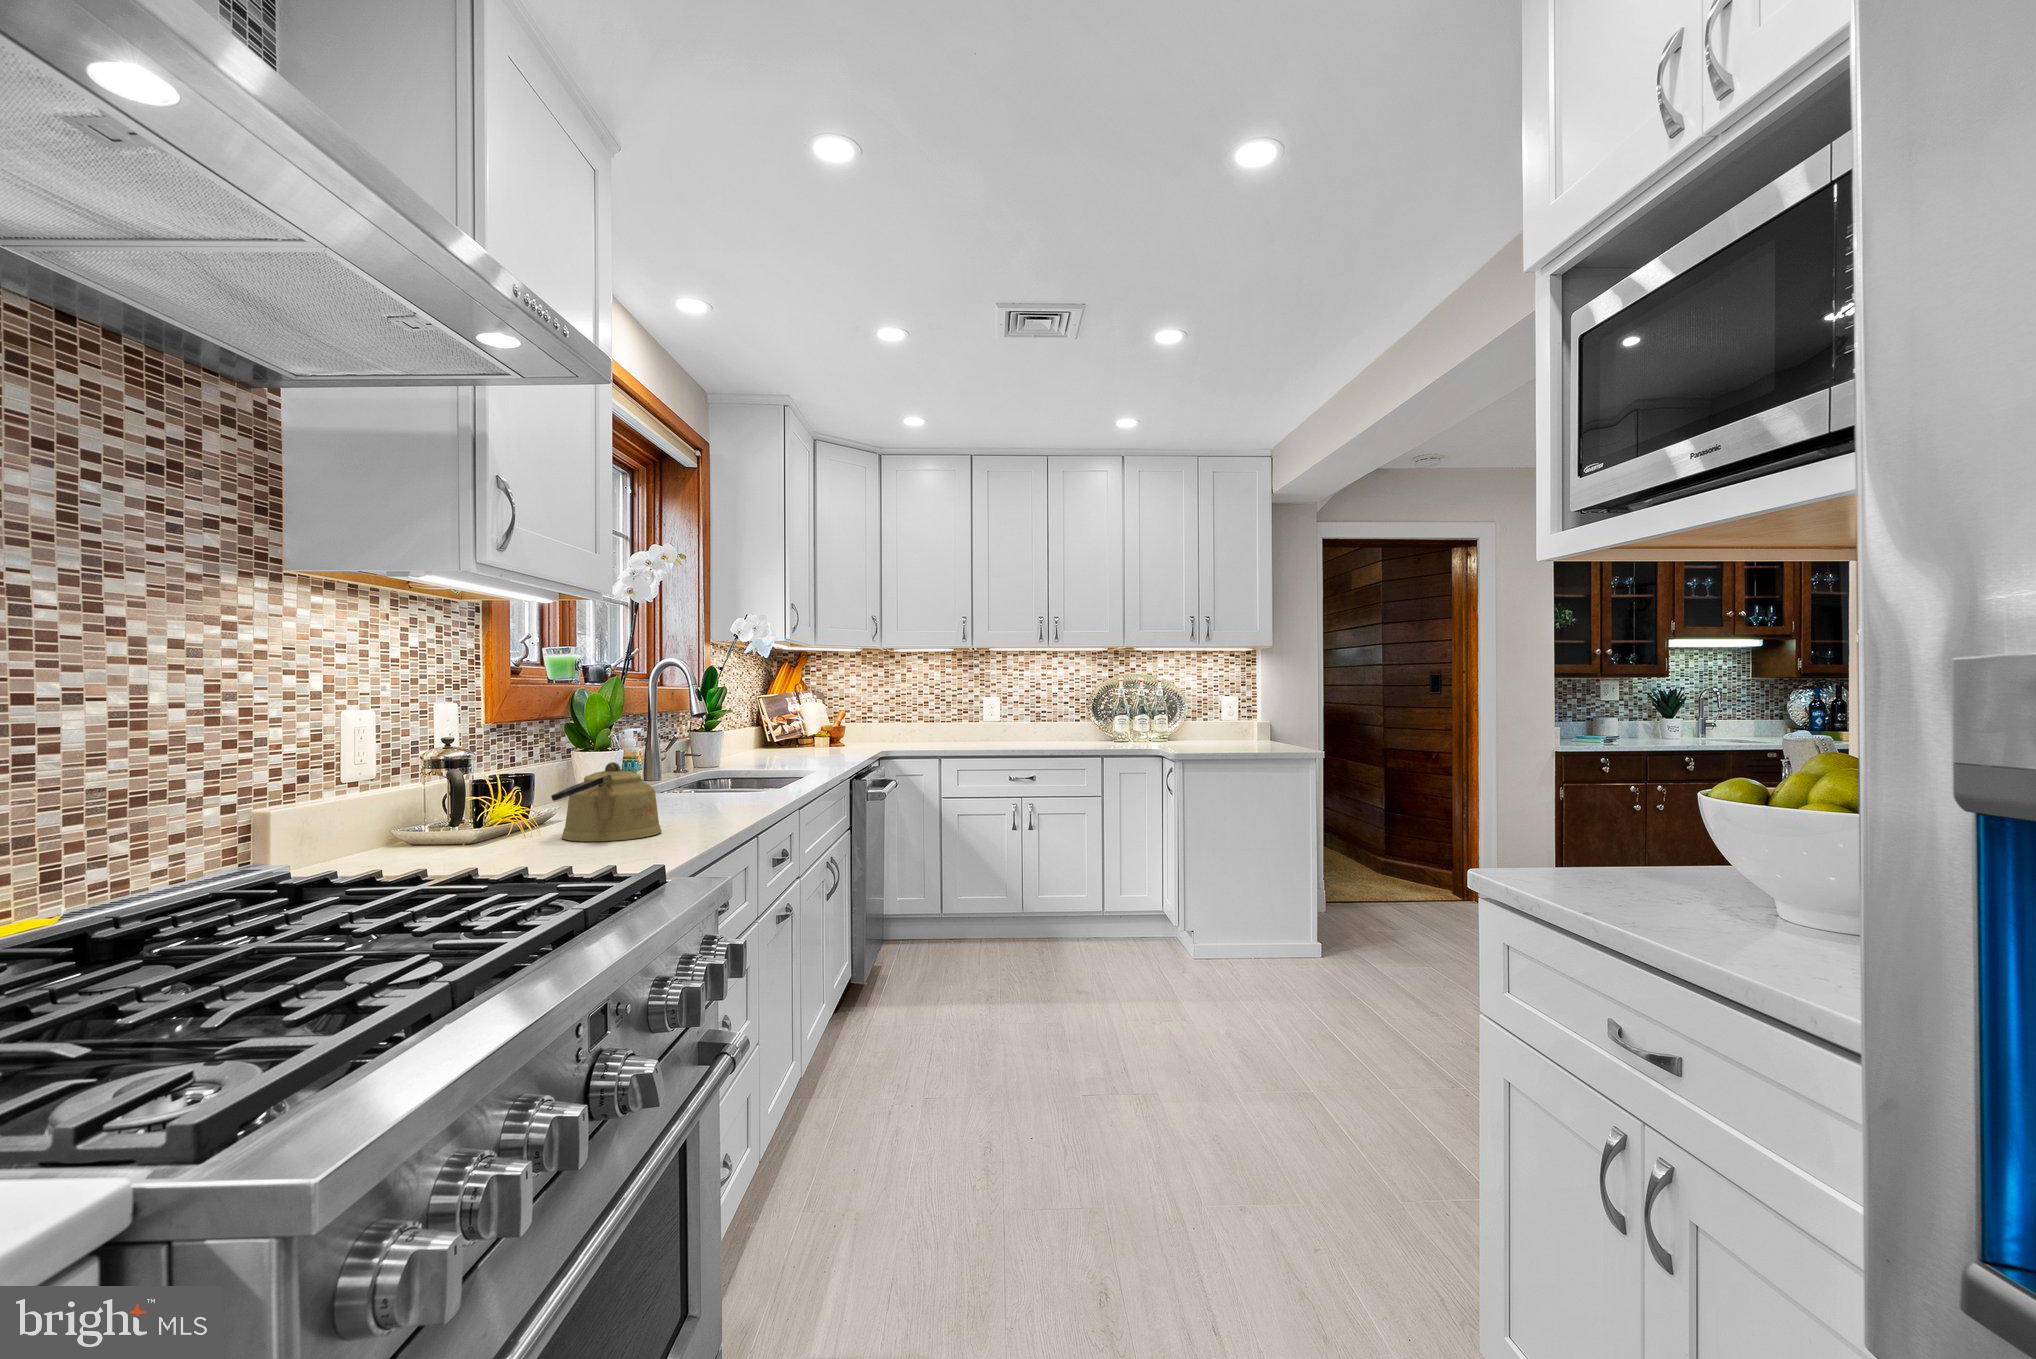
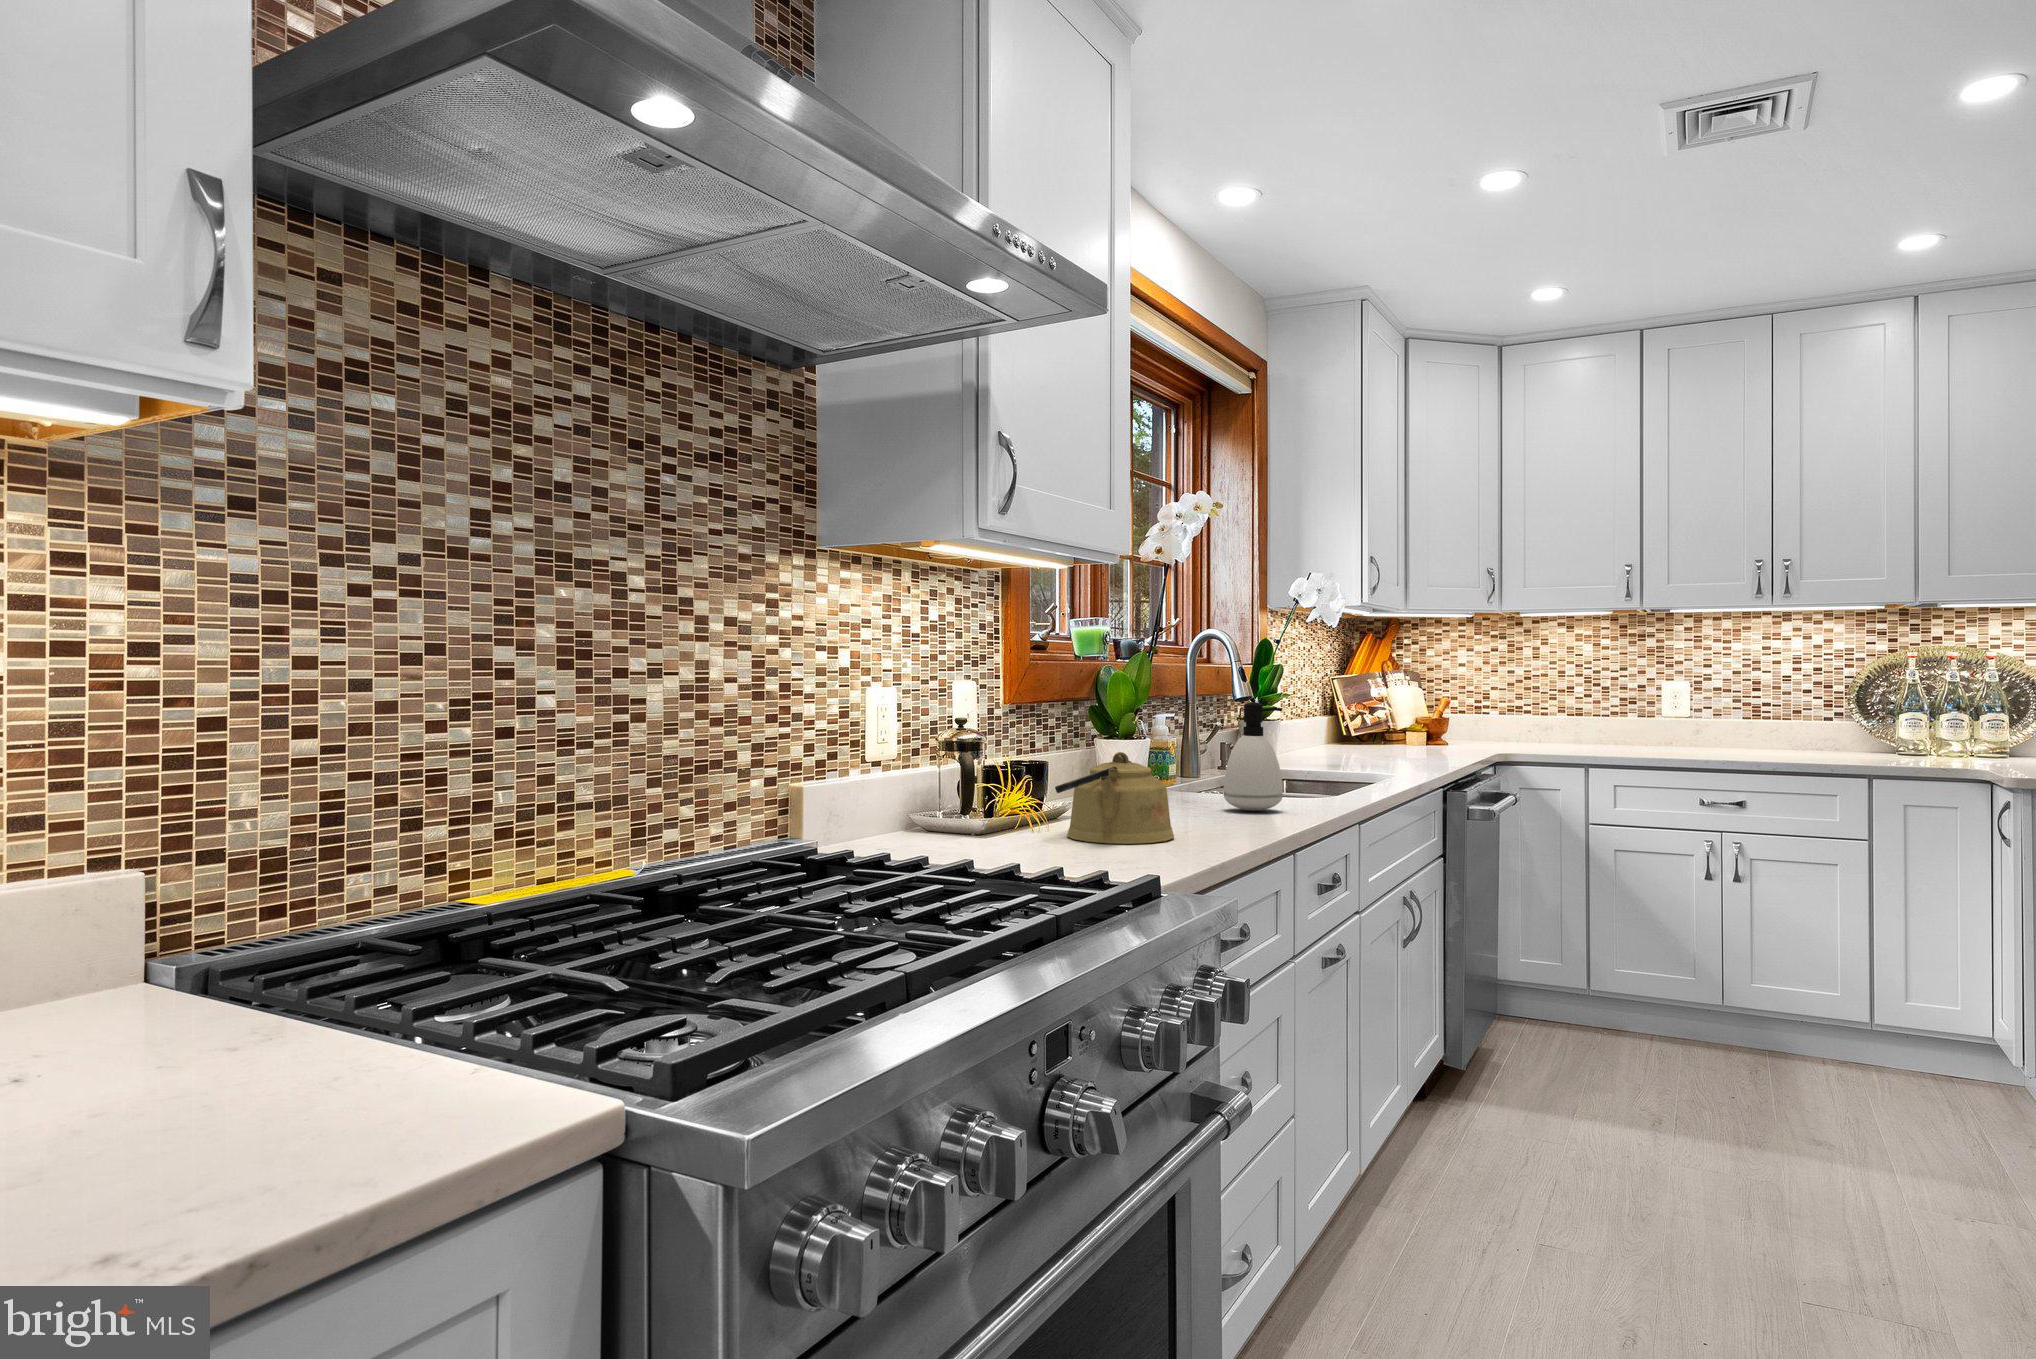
soap dispenser: none [694,717,743,804] -> present [1224,702,1283,811]

